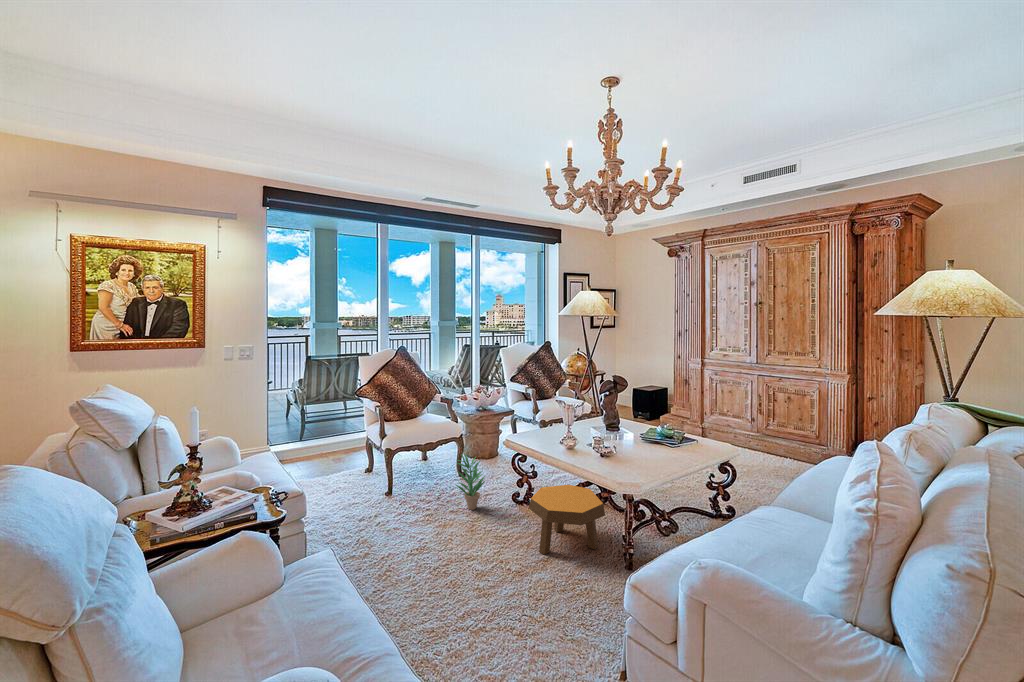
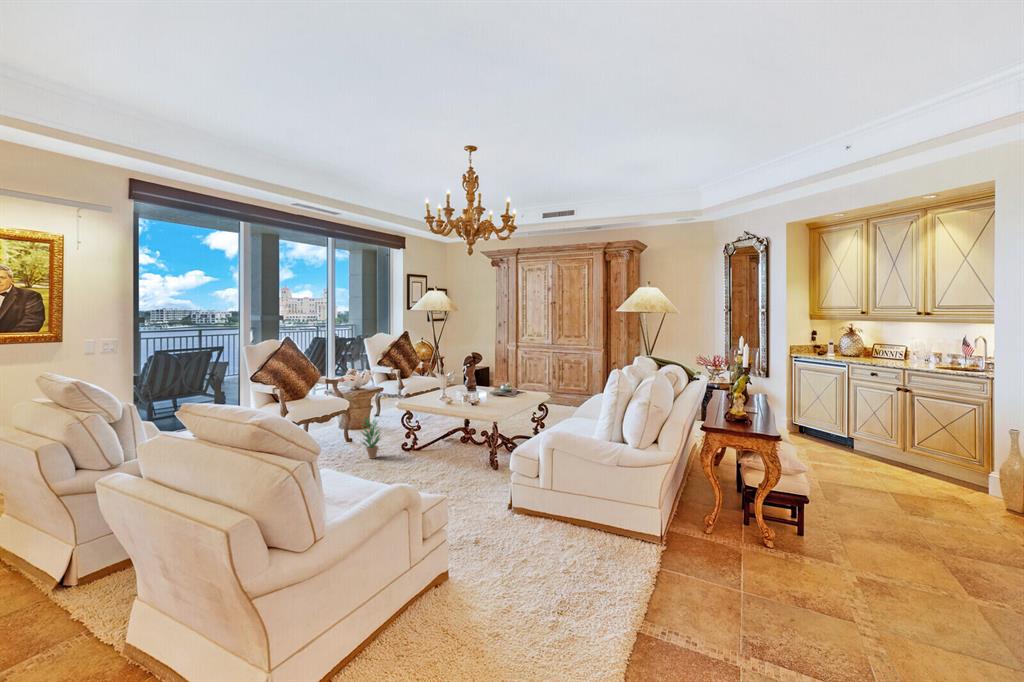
footstool: present [529,485,605,555] -> none [426,429,478,472]

